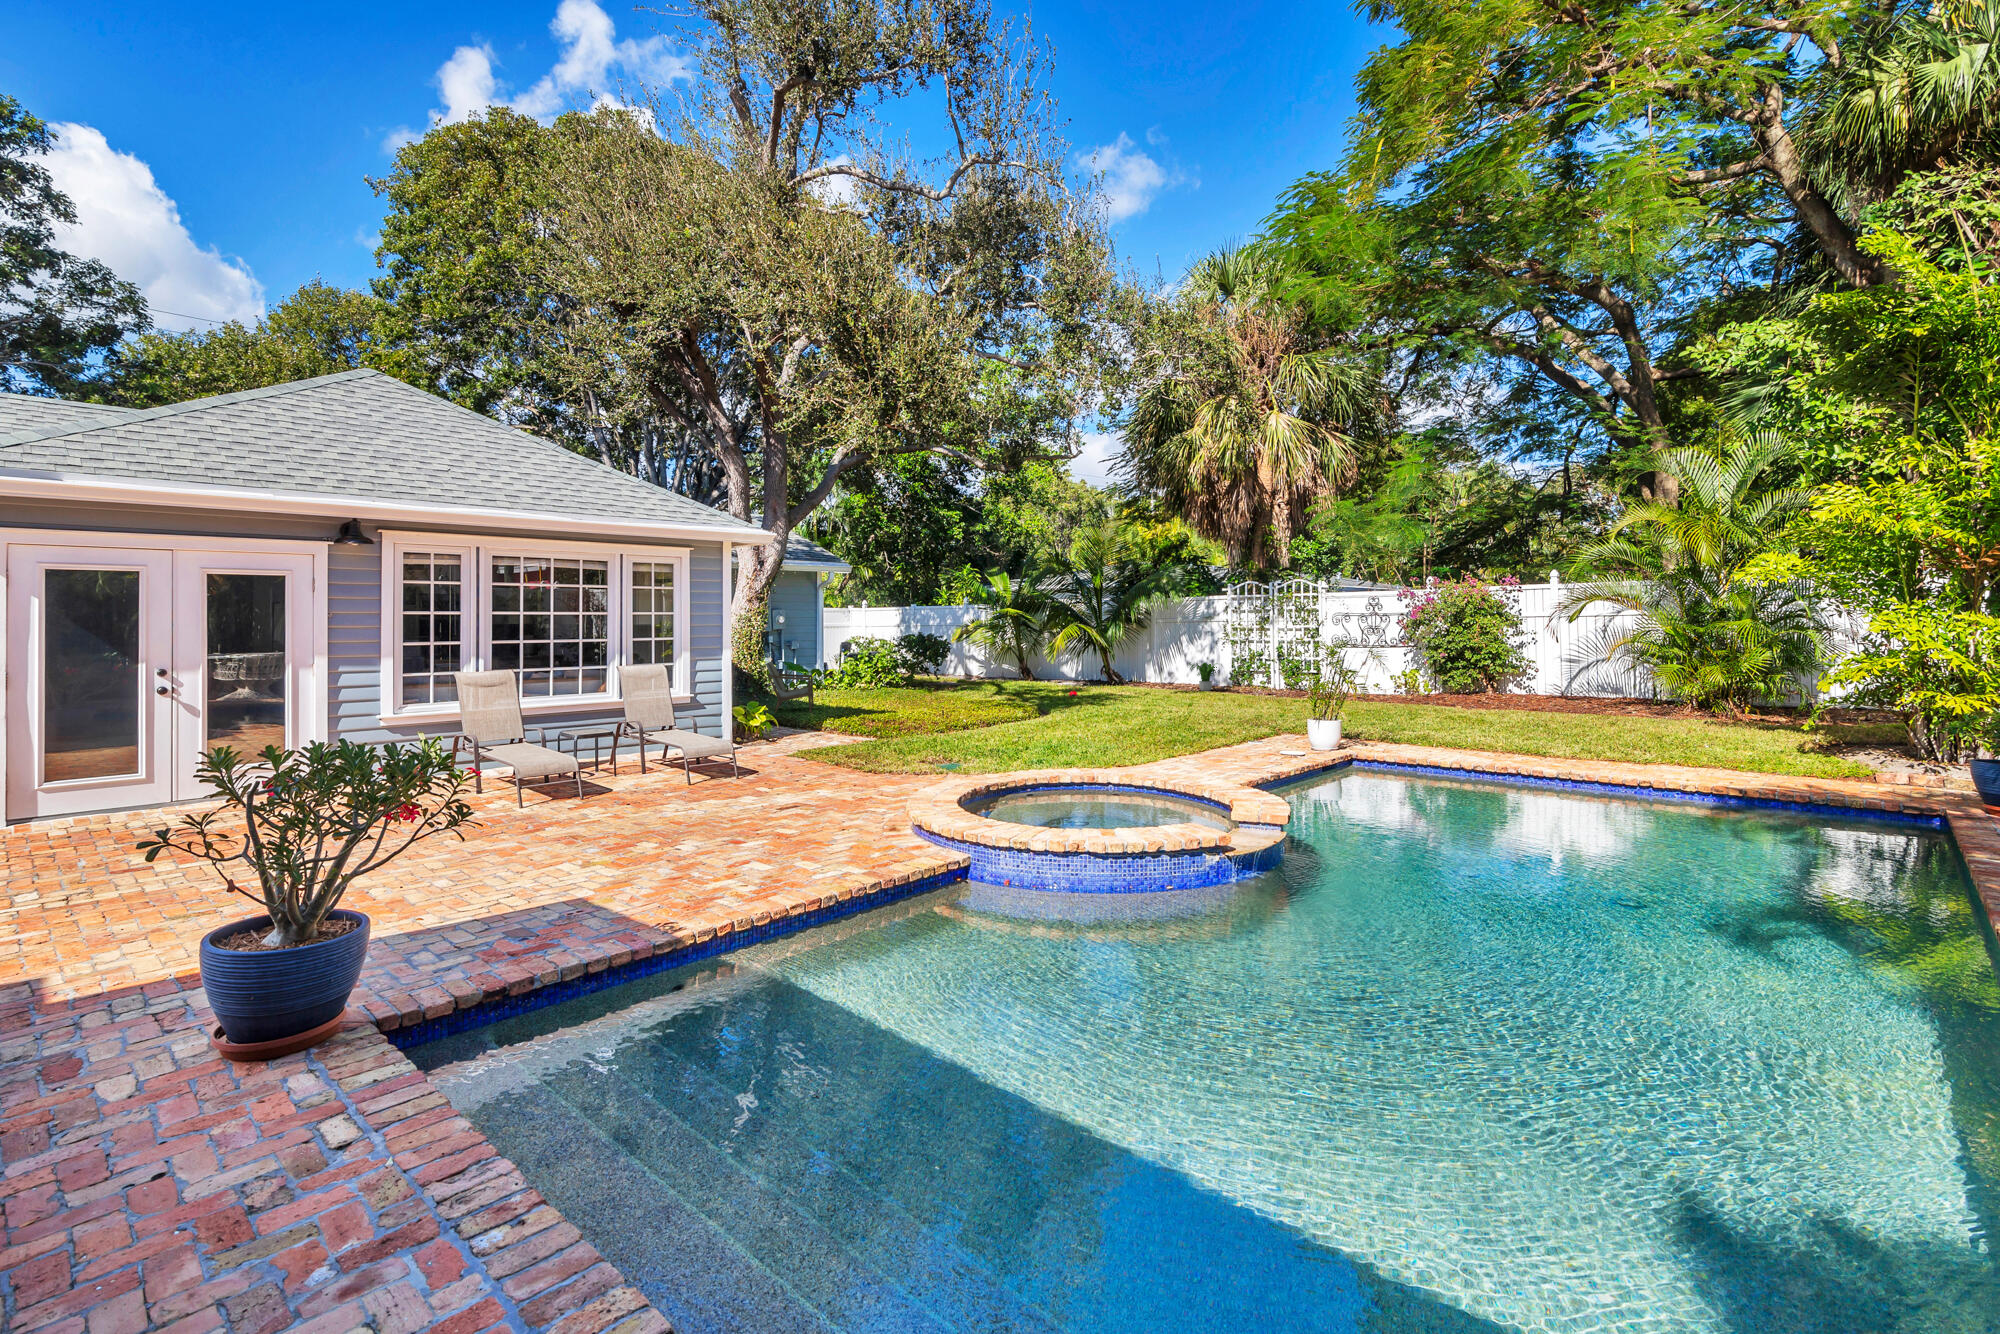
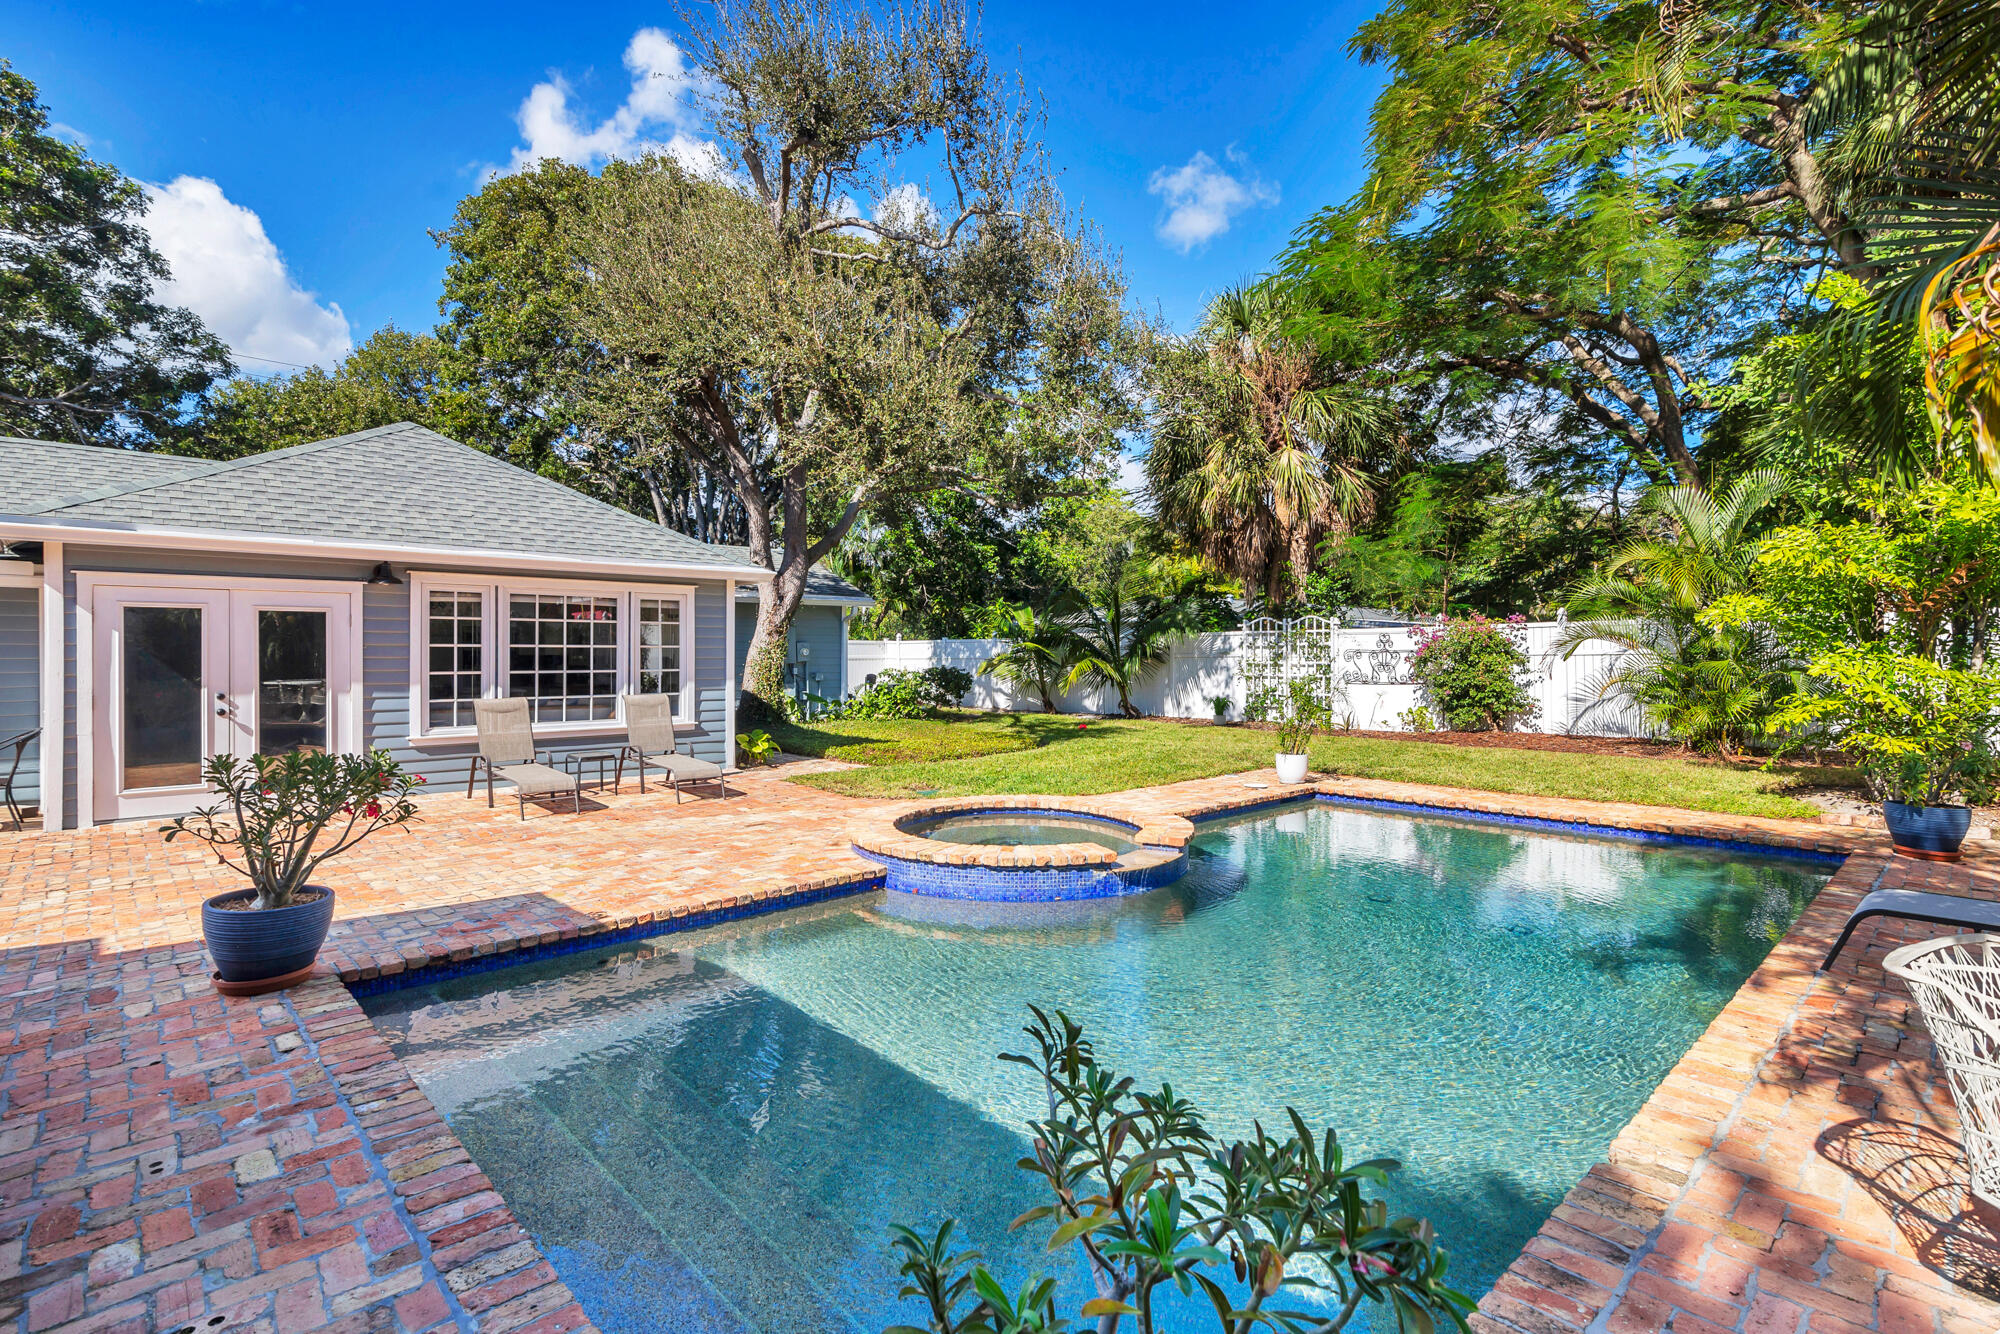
armchair: present [766,662,814,713] -> none [778,691,825,740]

